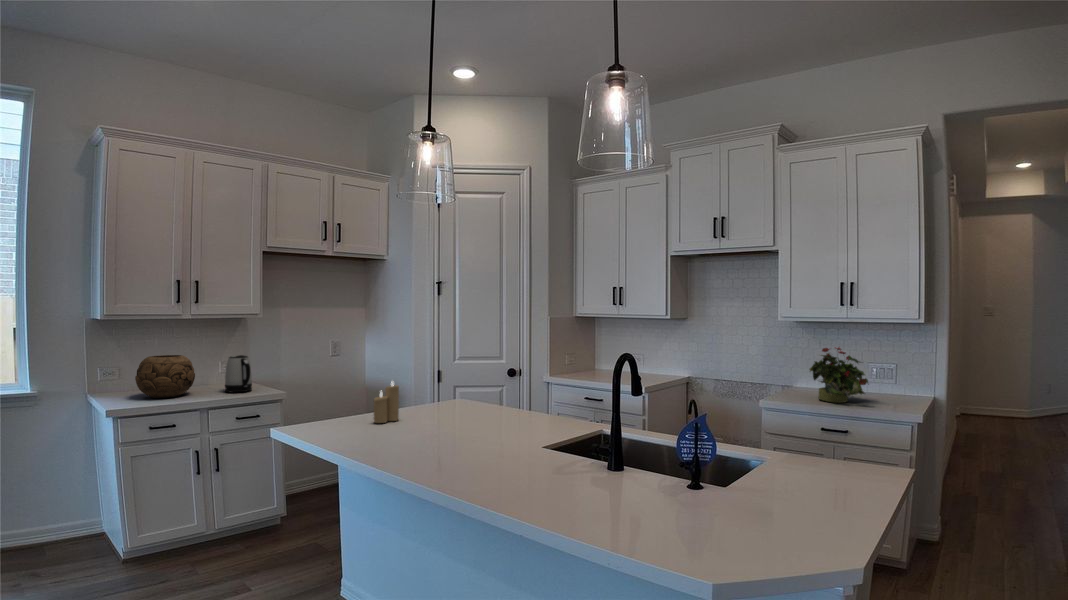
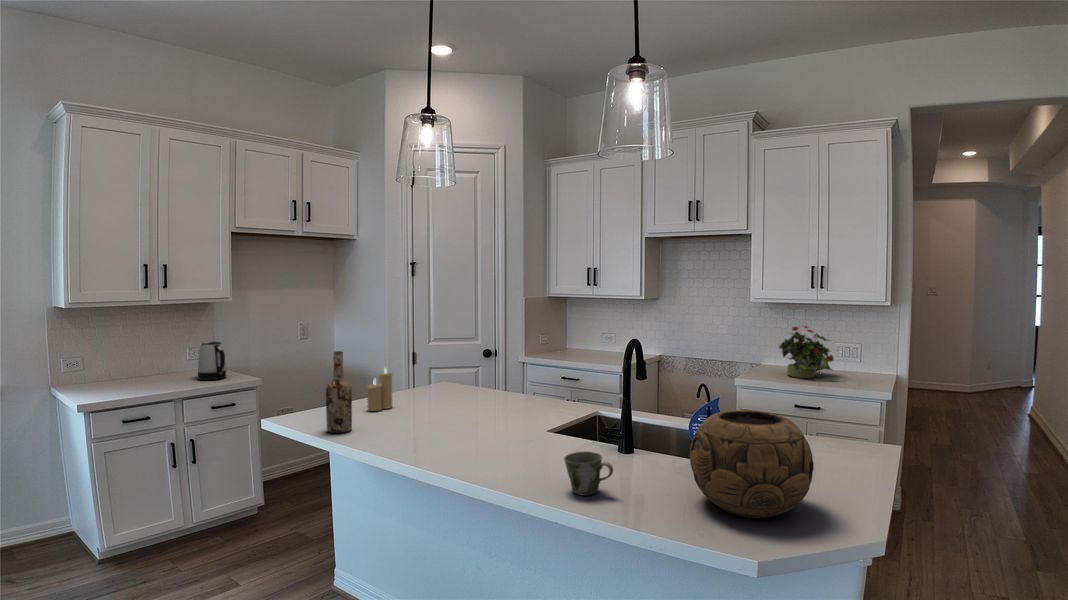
decorative bowl: present [135,355,195,398] -> present [690,410,814,518]
wine bottle: none [328,362,353,442] -> present [326,351,352,433]
mug: none [539,461,587,506] -> present [564,451,613,496]

